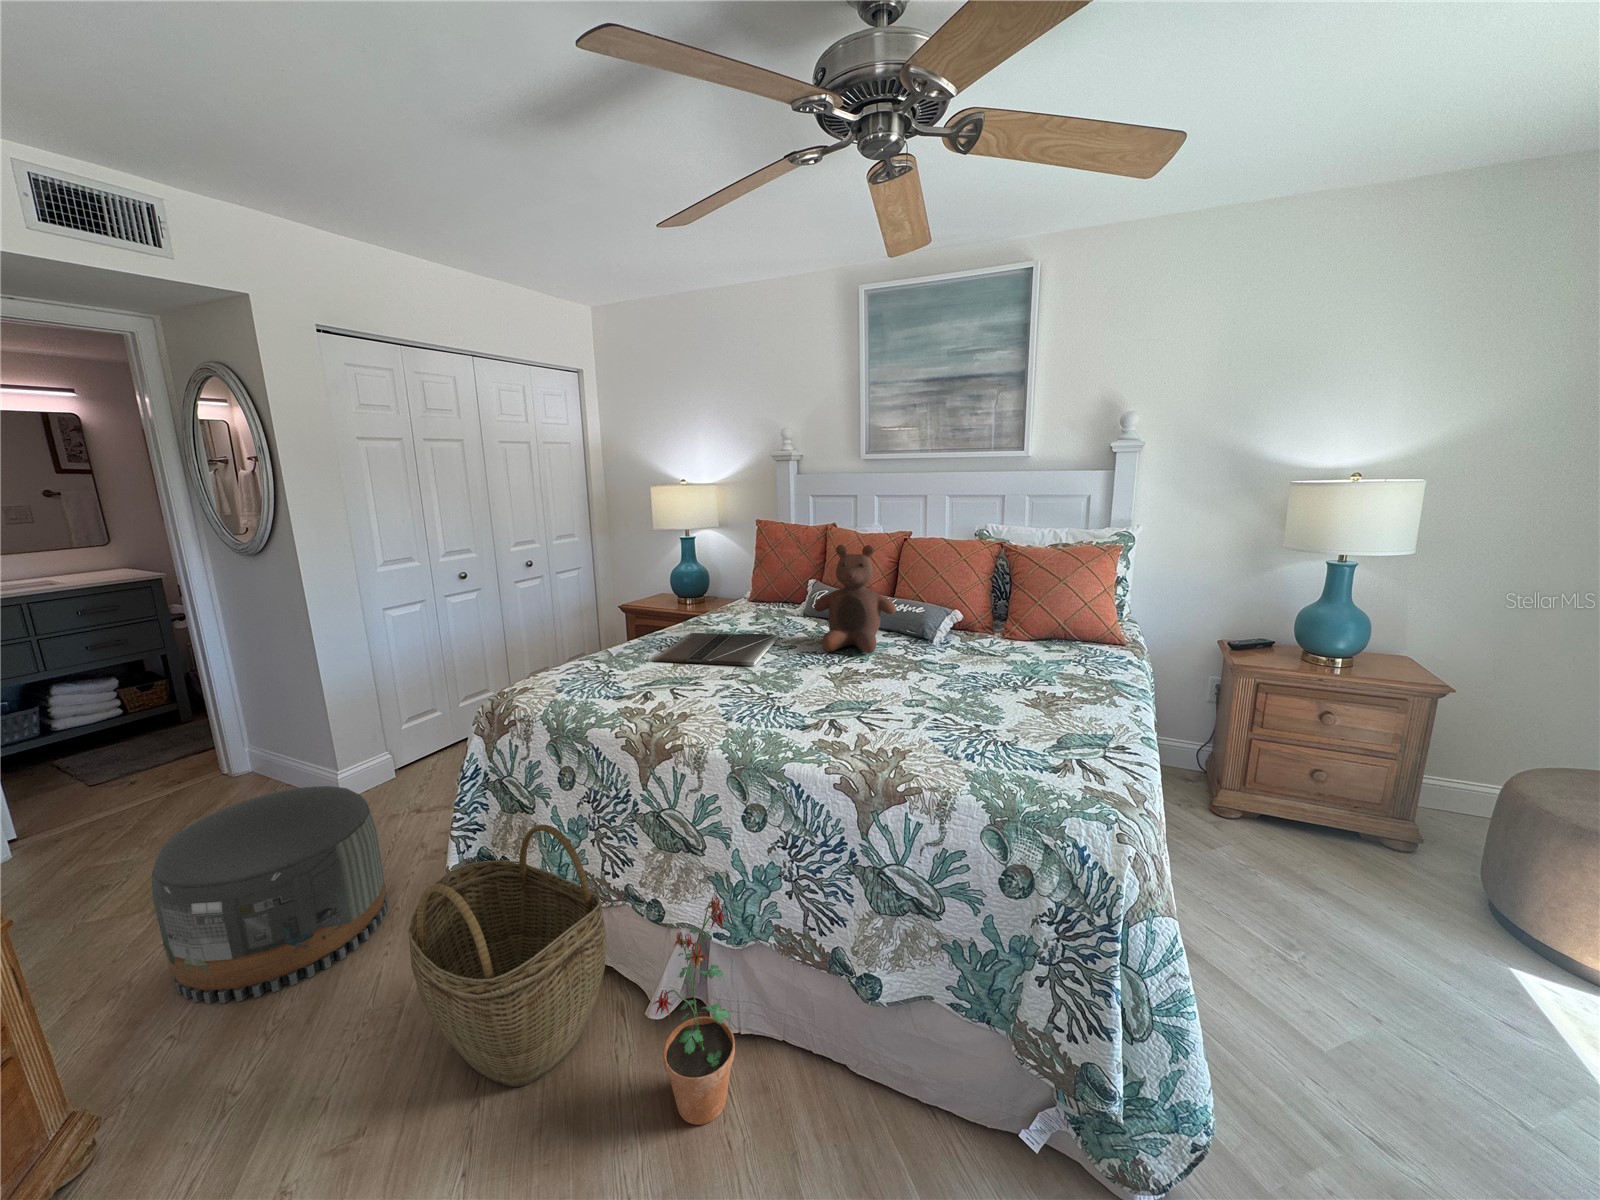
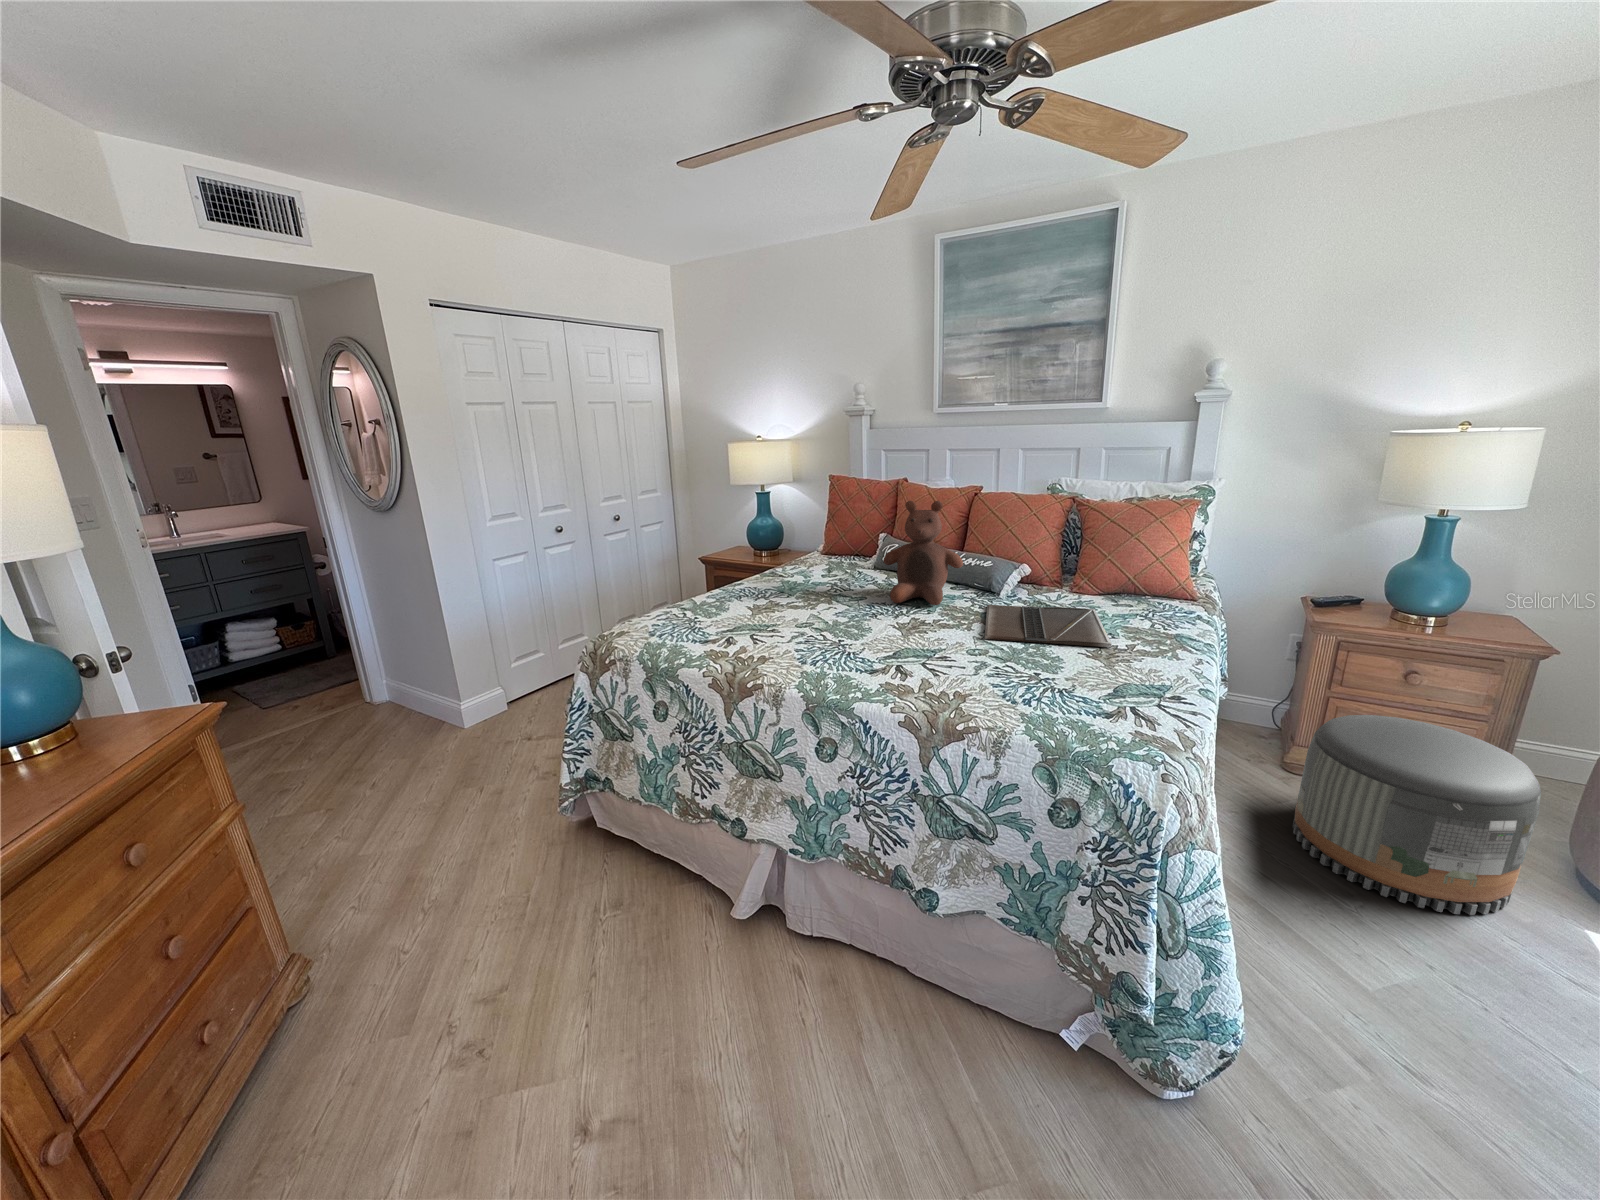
laptop: present [652,633,779,666] -> present [985,605,1112,647]
pouf: present [152,786,387,1004] -> present [1293,715,1541,915]
woven basket: present [408,824,606,1087] -> none [535,750,696,963]
potted plant: present [653,895,735,1125] -> none [737,815,808,1004]

